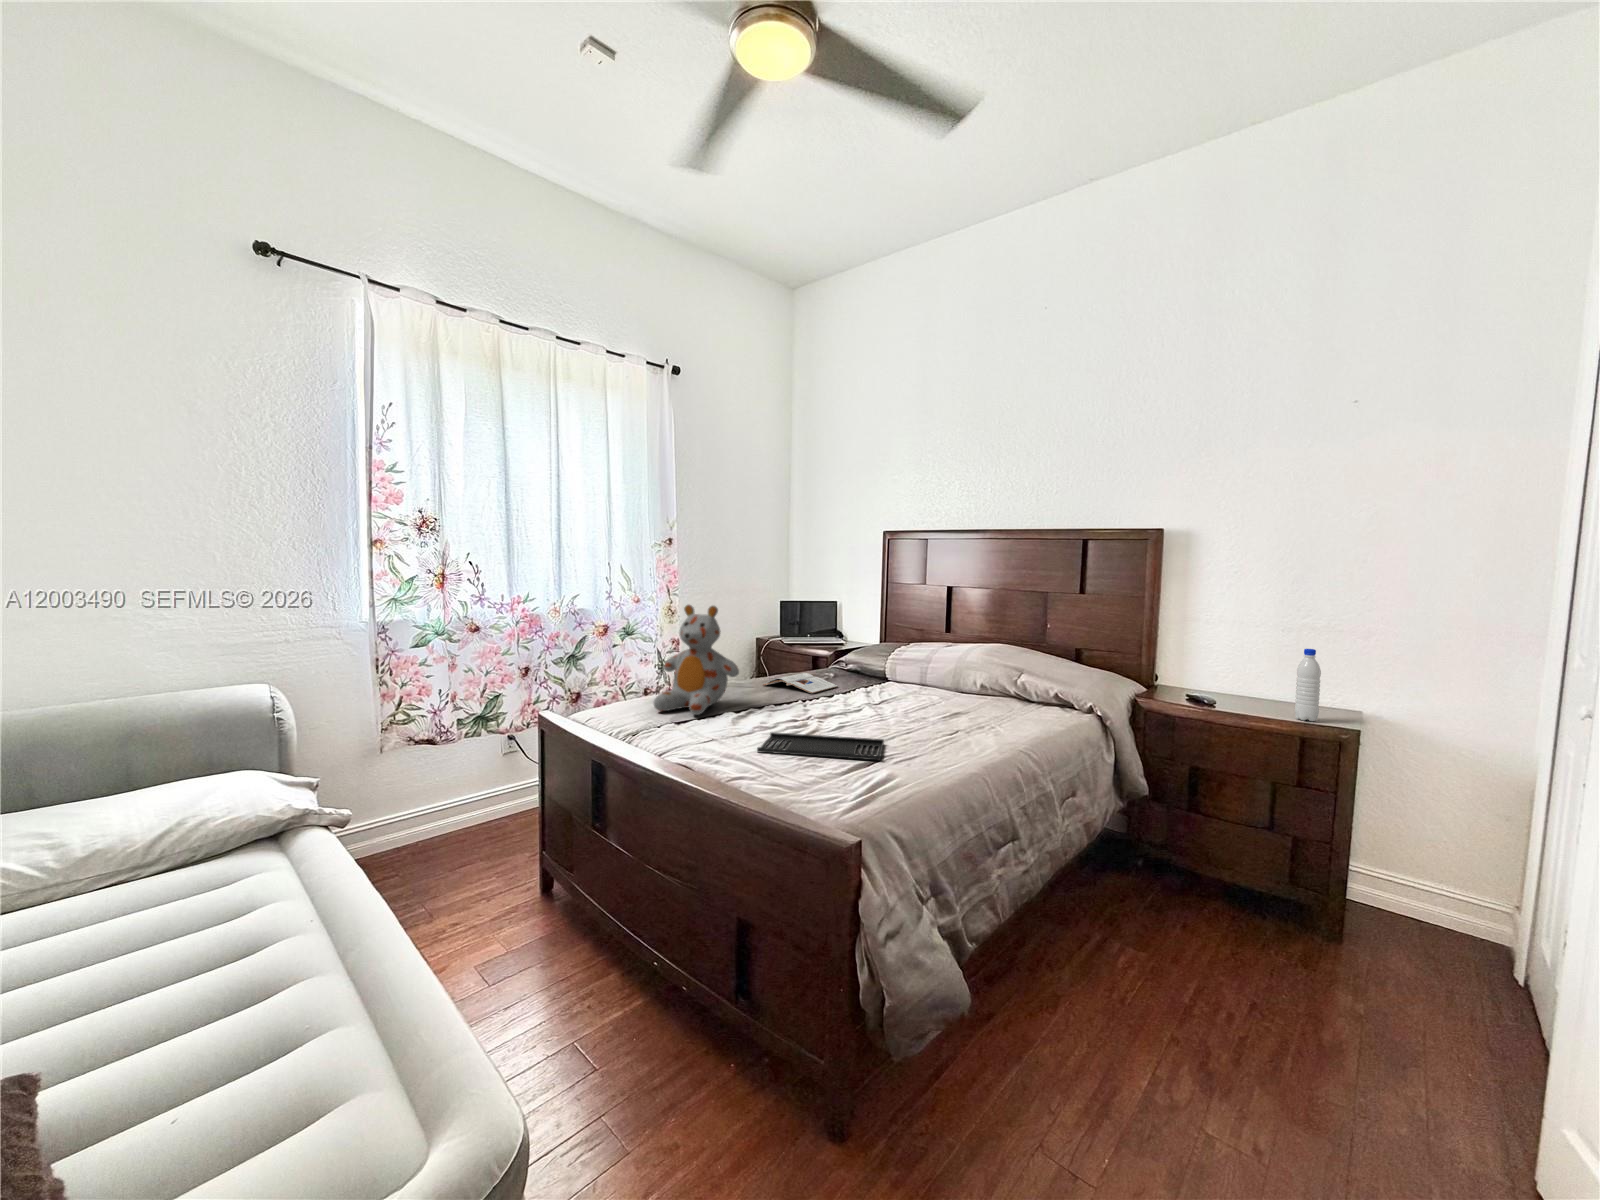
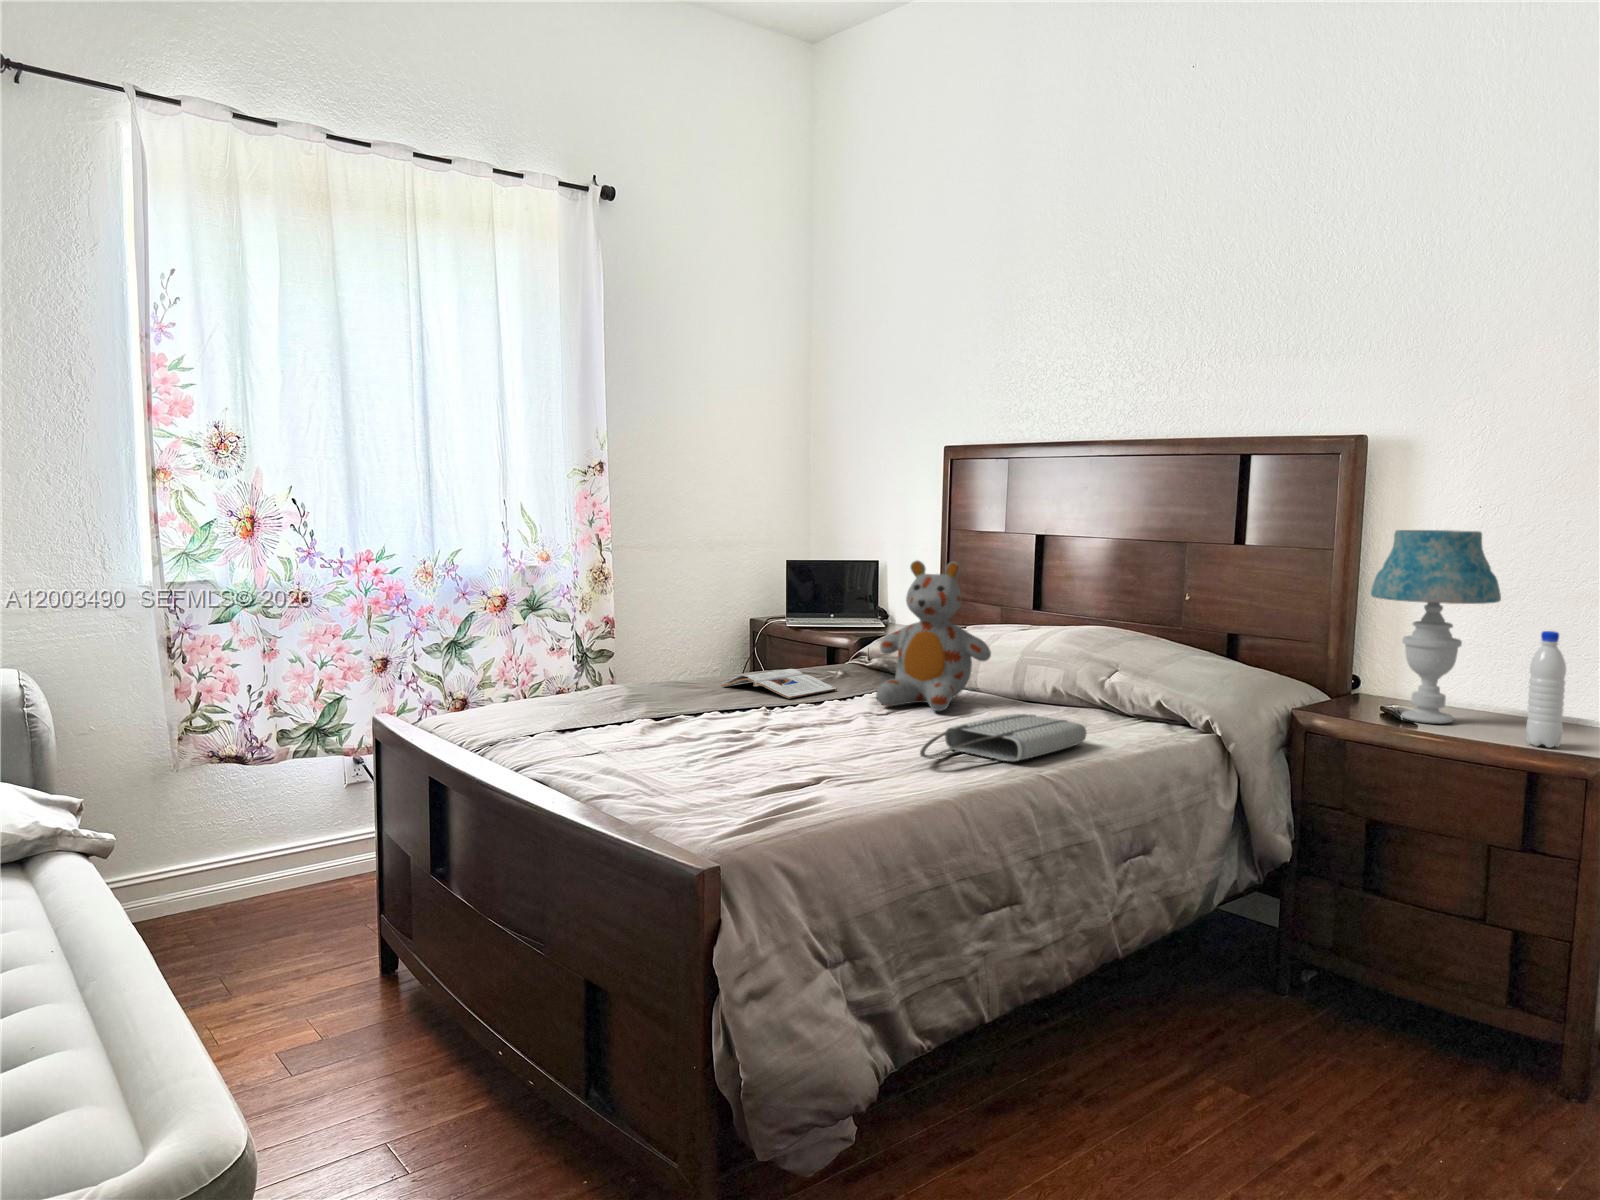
table lamp: none [1183,586,1267,706] -> present [1371,530,1501,723]
stuffed bear: present [654,605,739,715] -> present [876,560,991,711]
tote bag: none [933,704,1024,739] -> present [920,714,1087,763]
tray: present [757,732,884,761] -> none [652,747,844,786]

